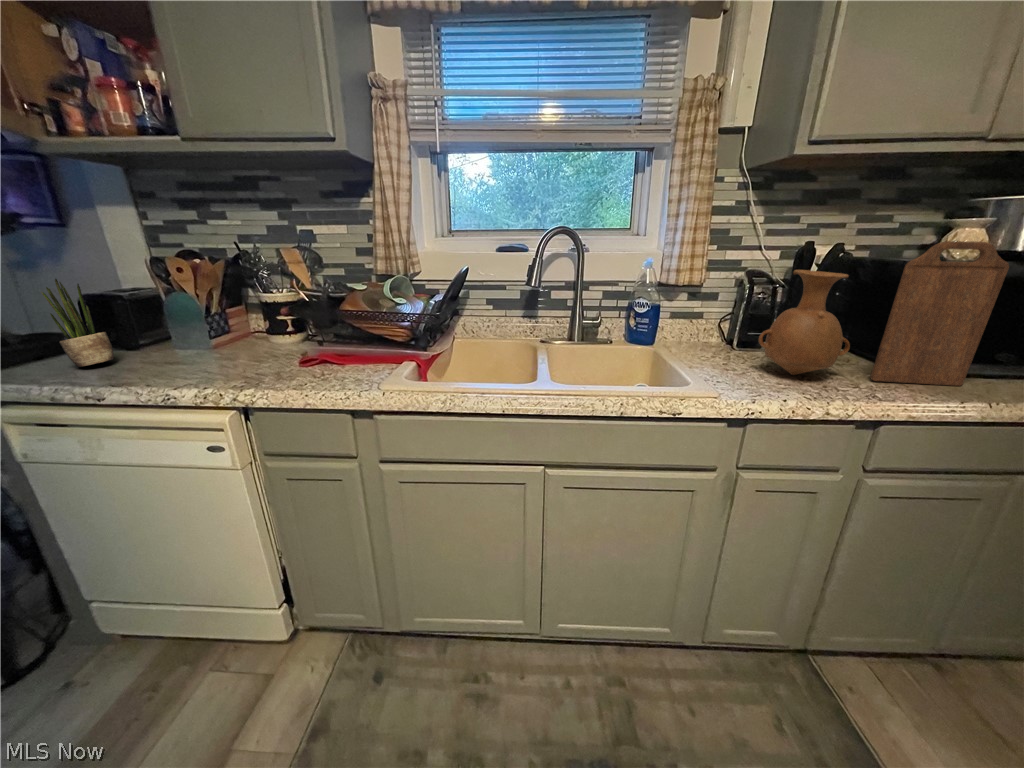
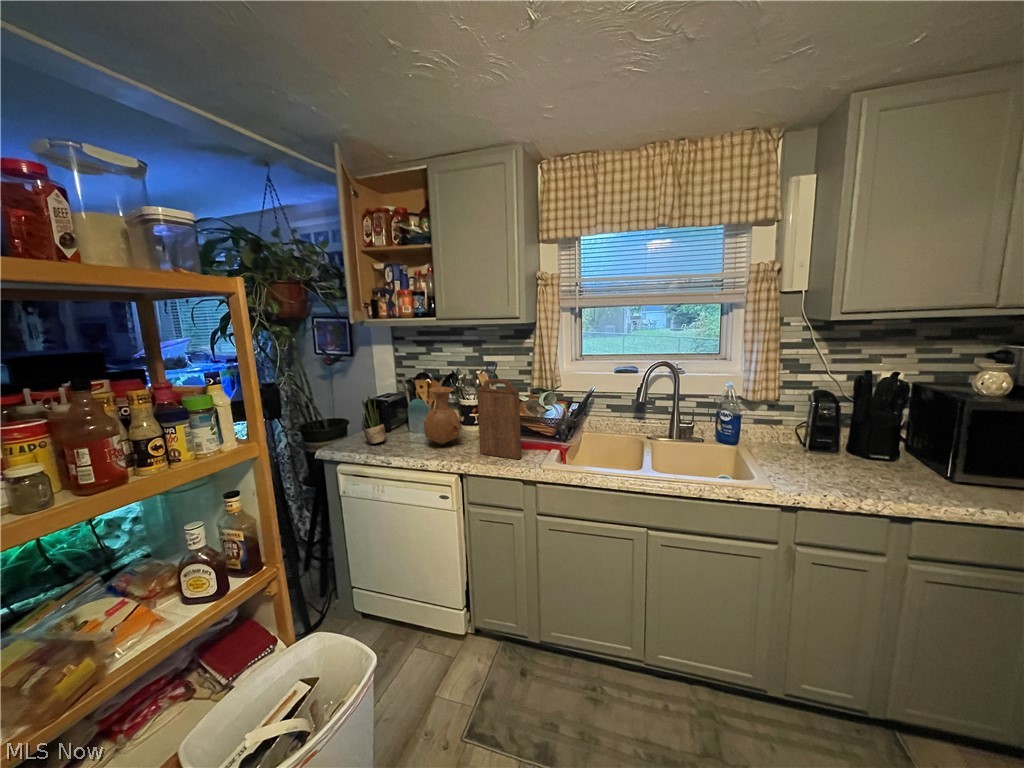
cutting board: present [870,241,1009,386] -> present [477,379,521,459]
vase: present [759,270,850,375] -> present [424,387,461,445]

